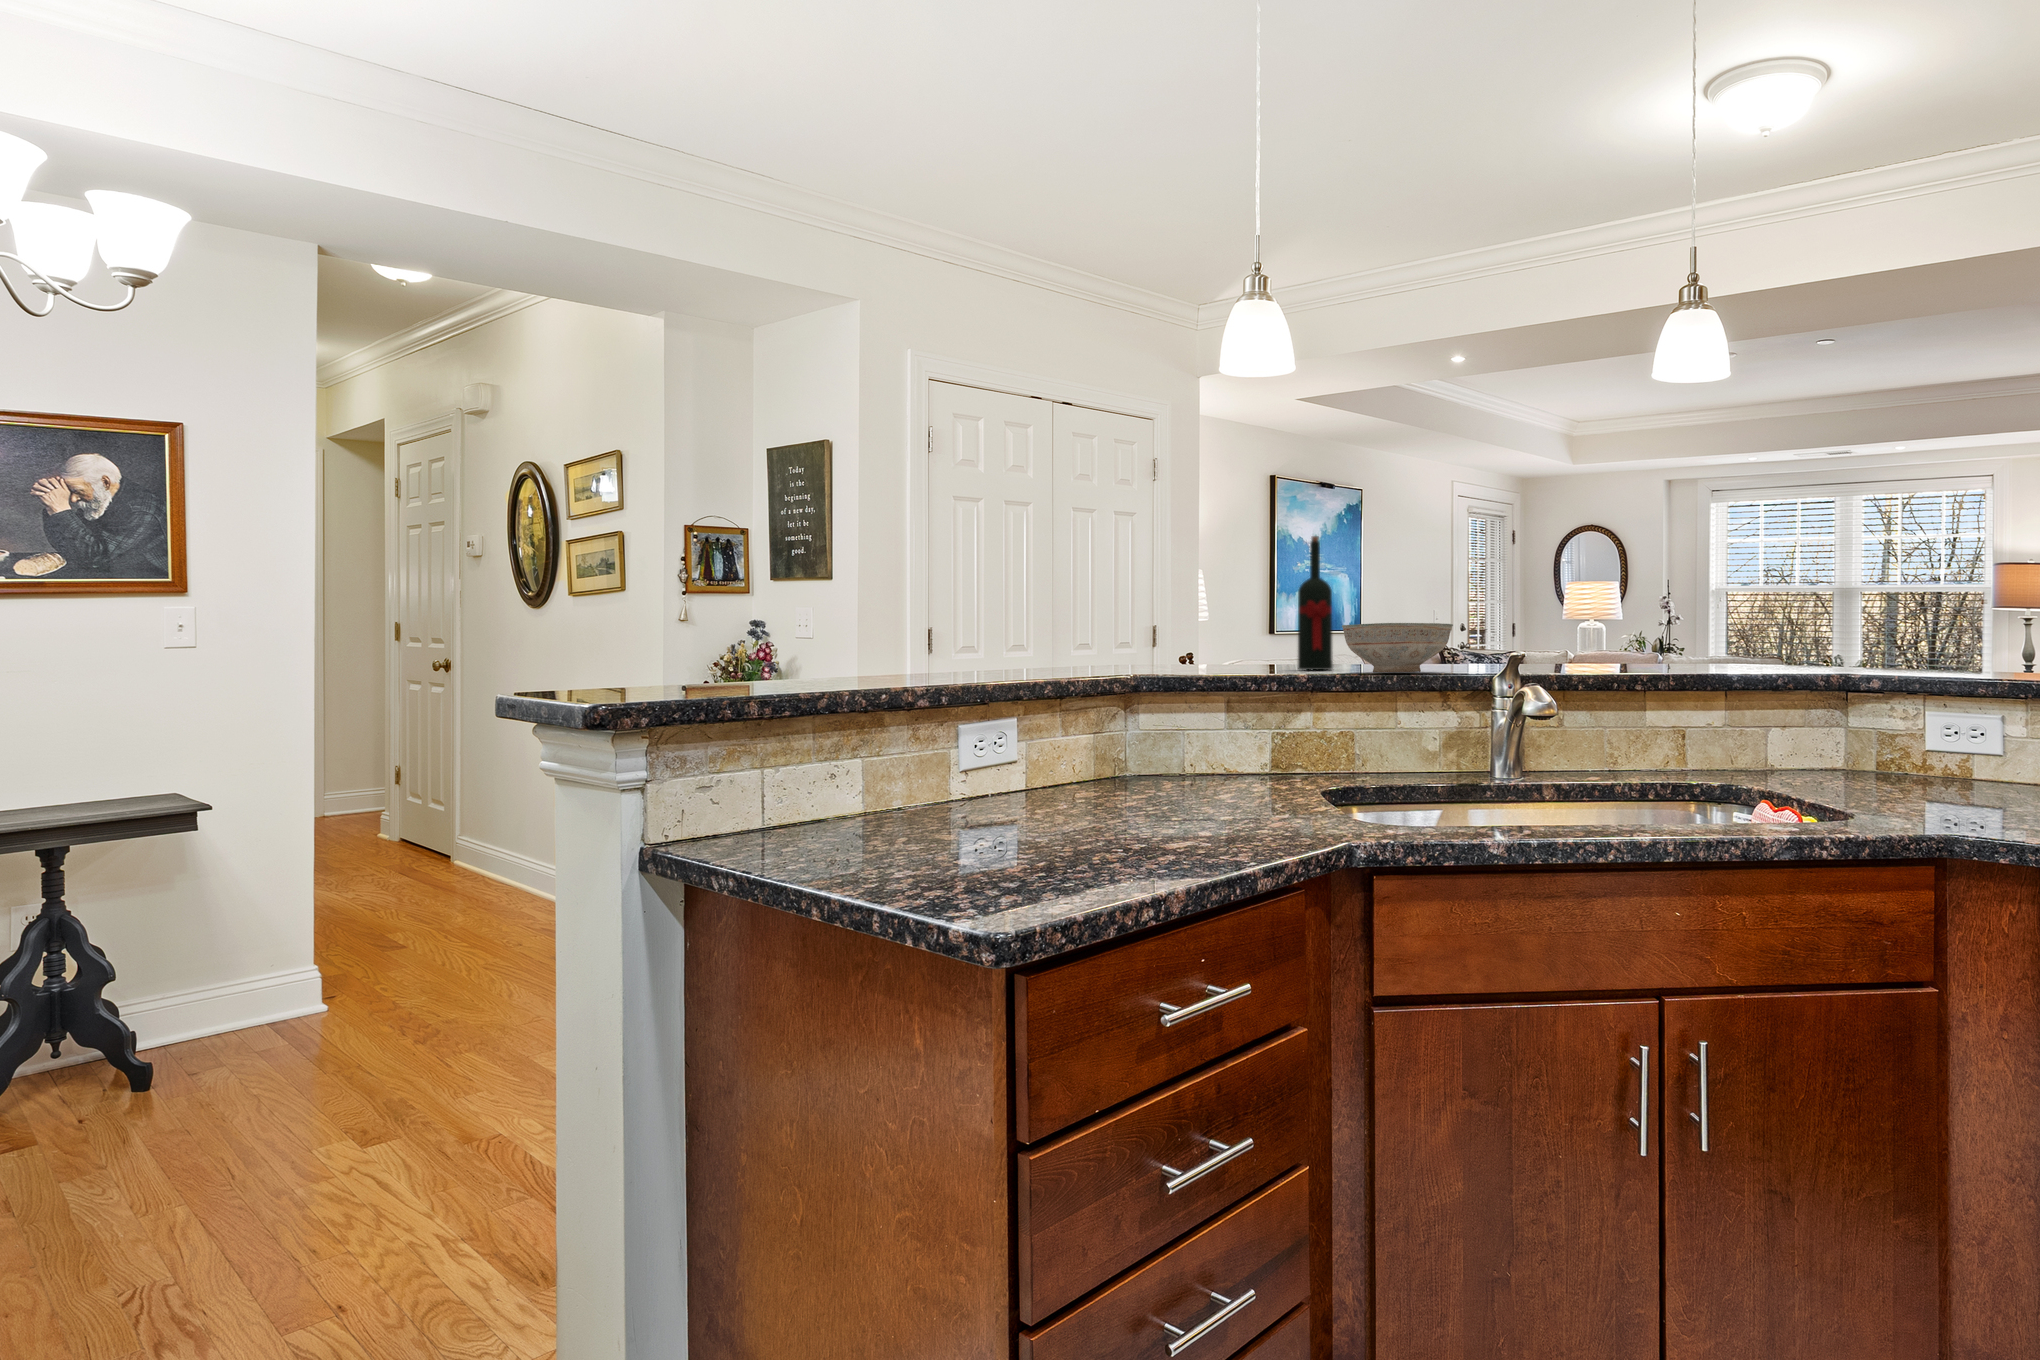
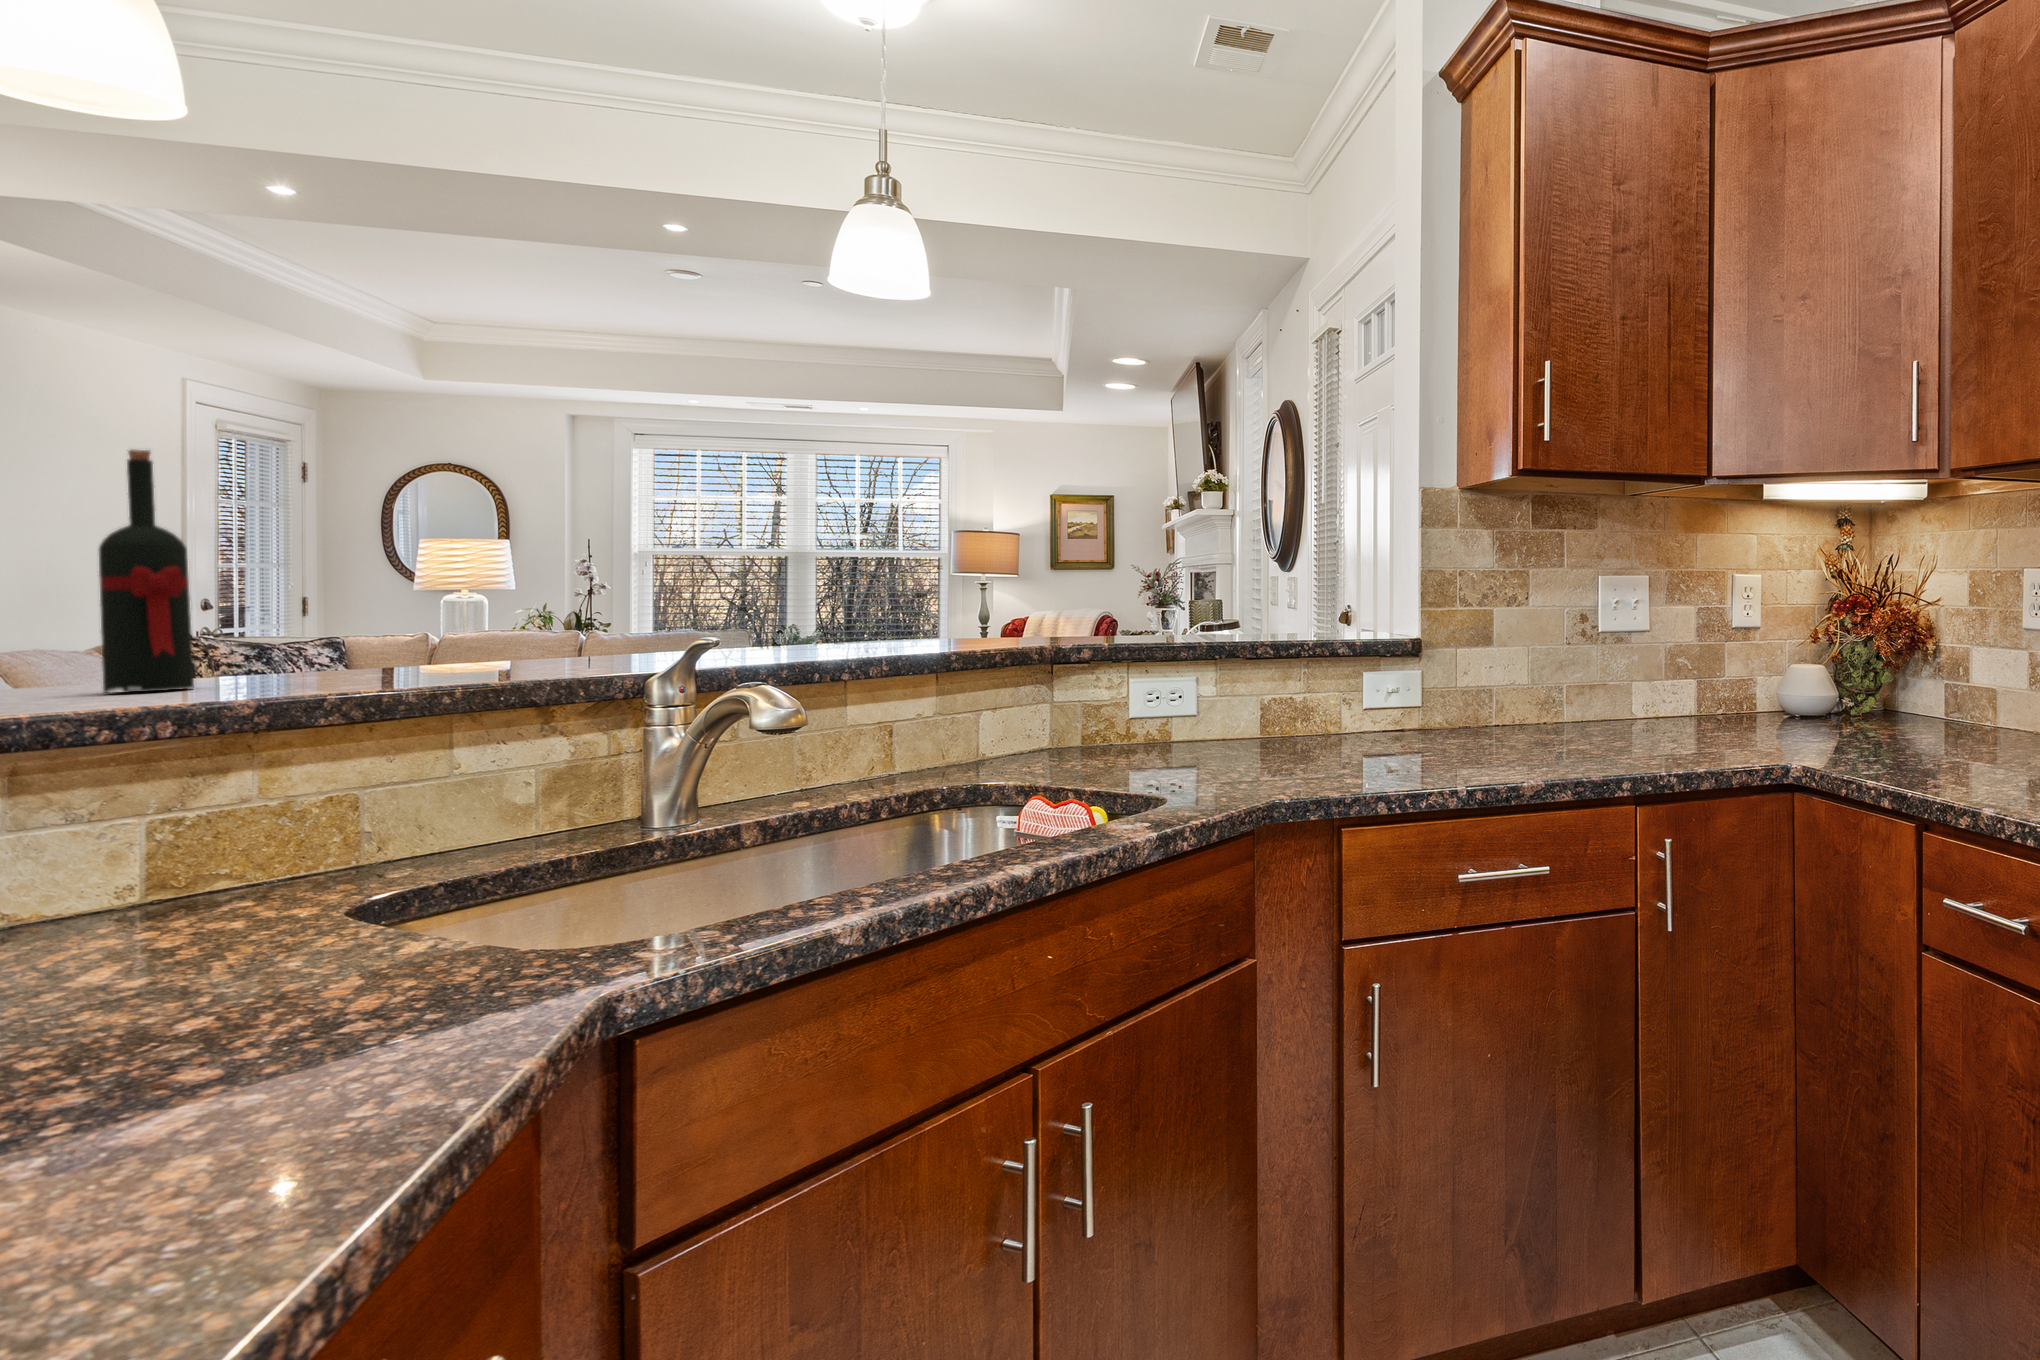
decorative bowl: present [1342,623,1453,672] -> none [259,602,503,686]

